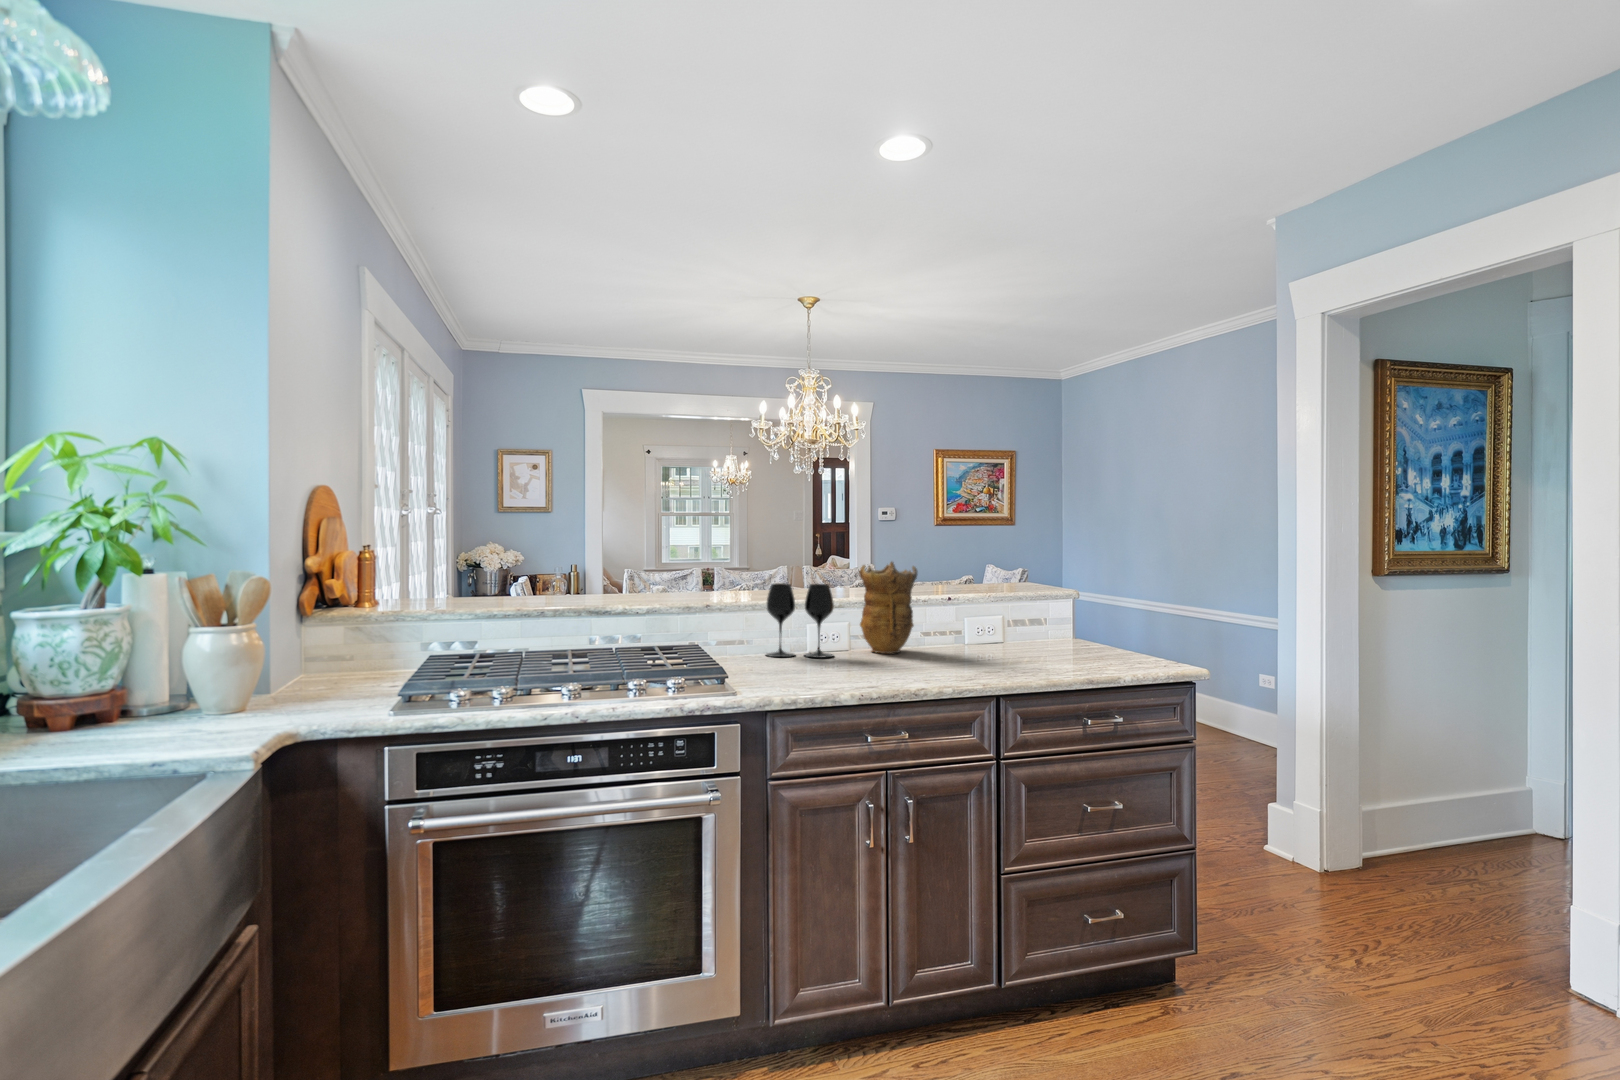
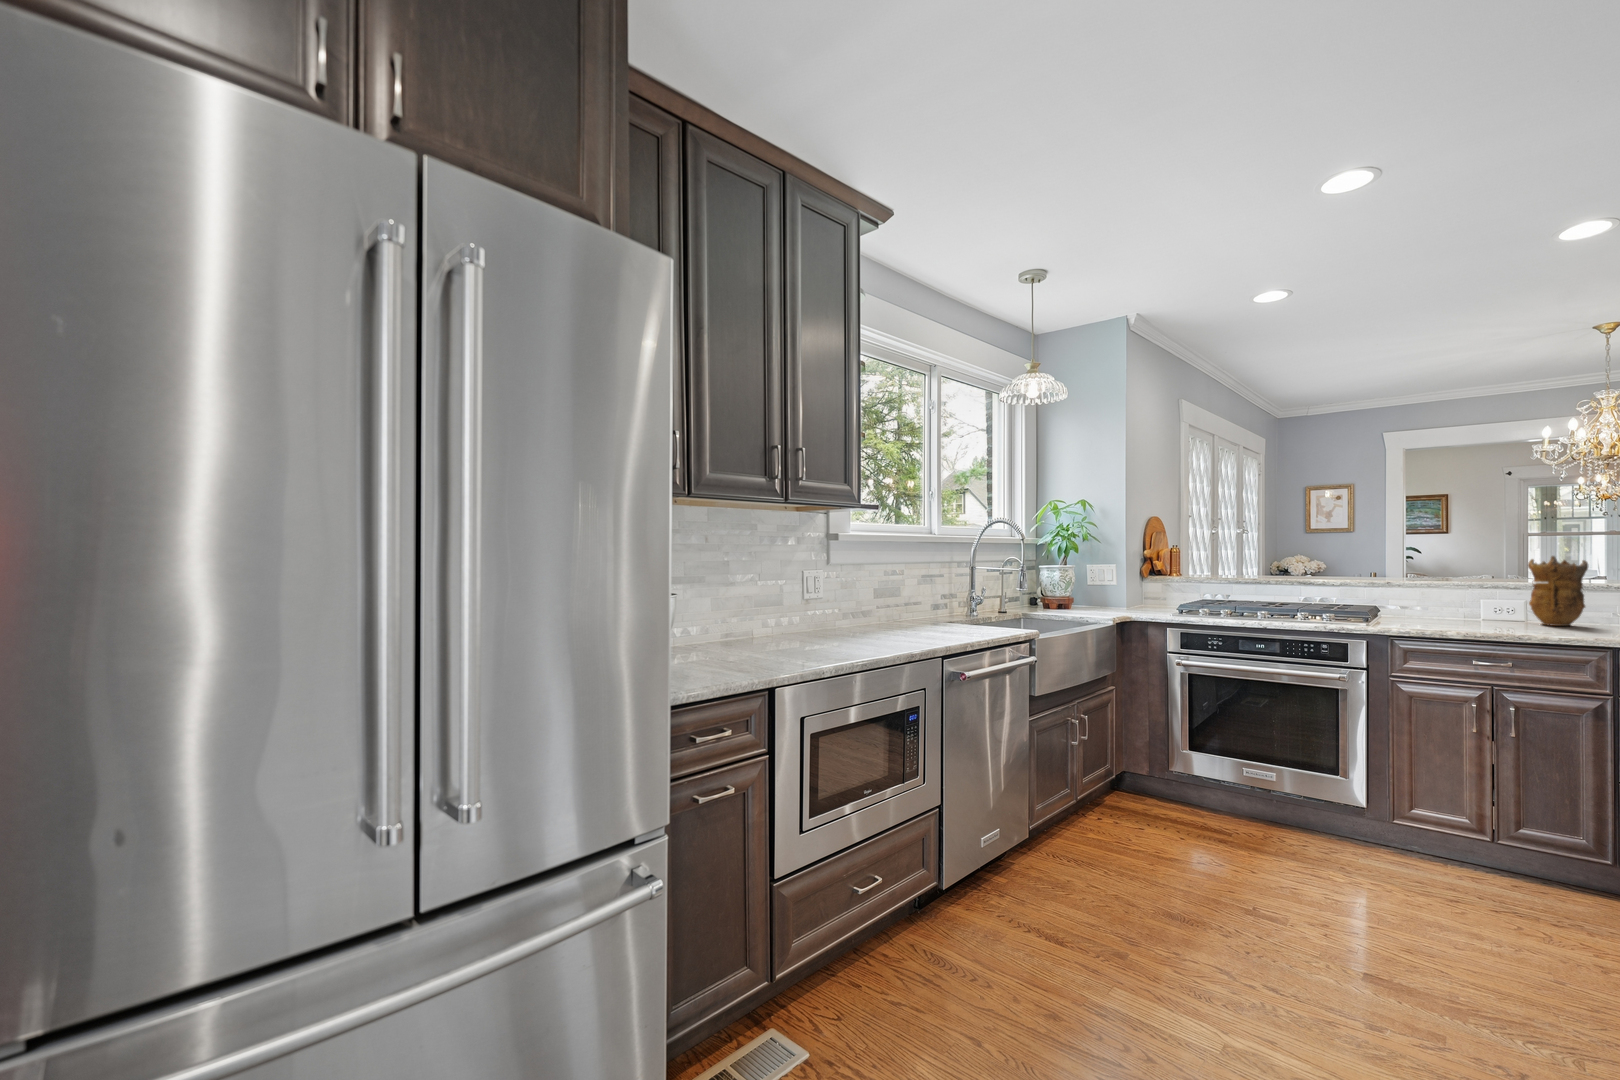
wine glass: present [766,583,834,658] -> none [1434,571,1496,623]

